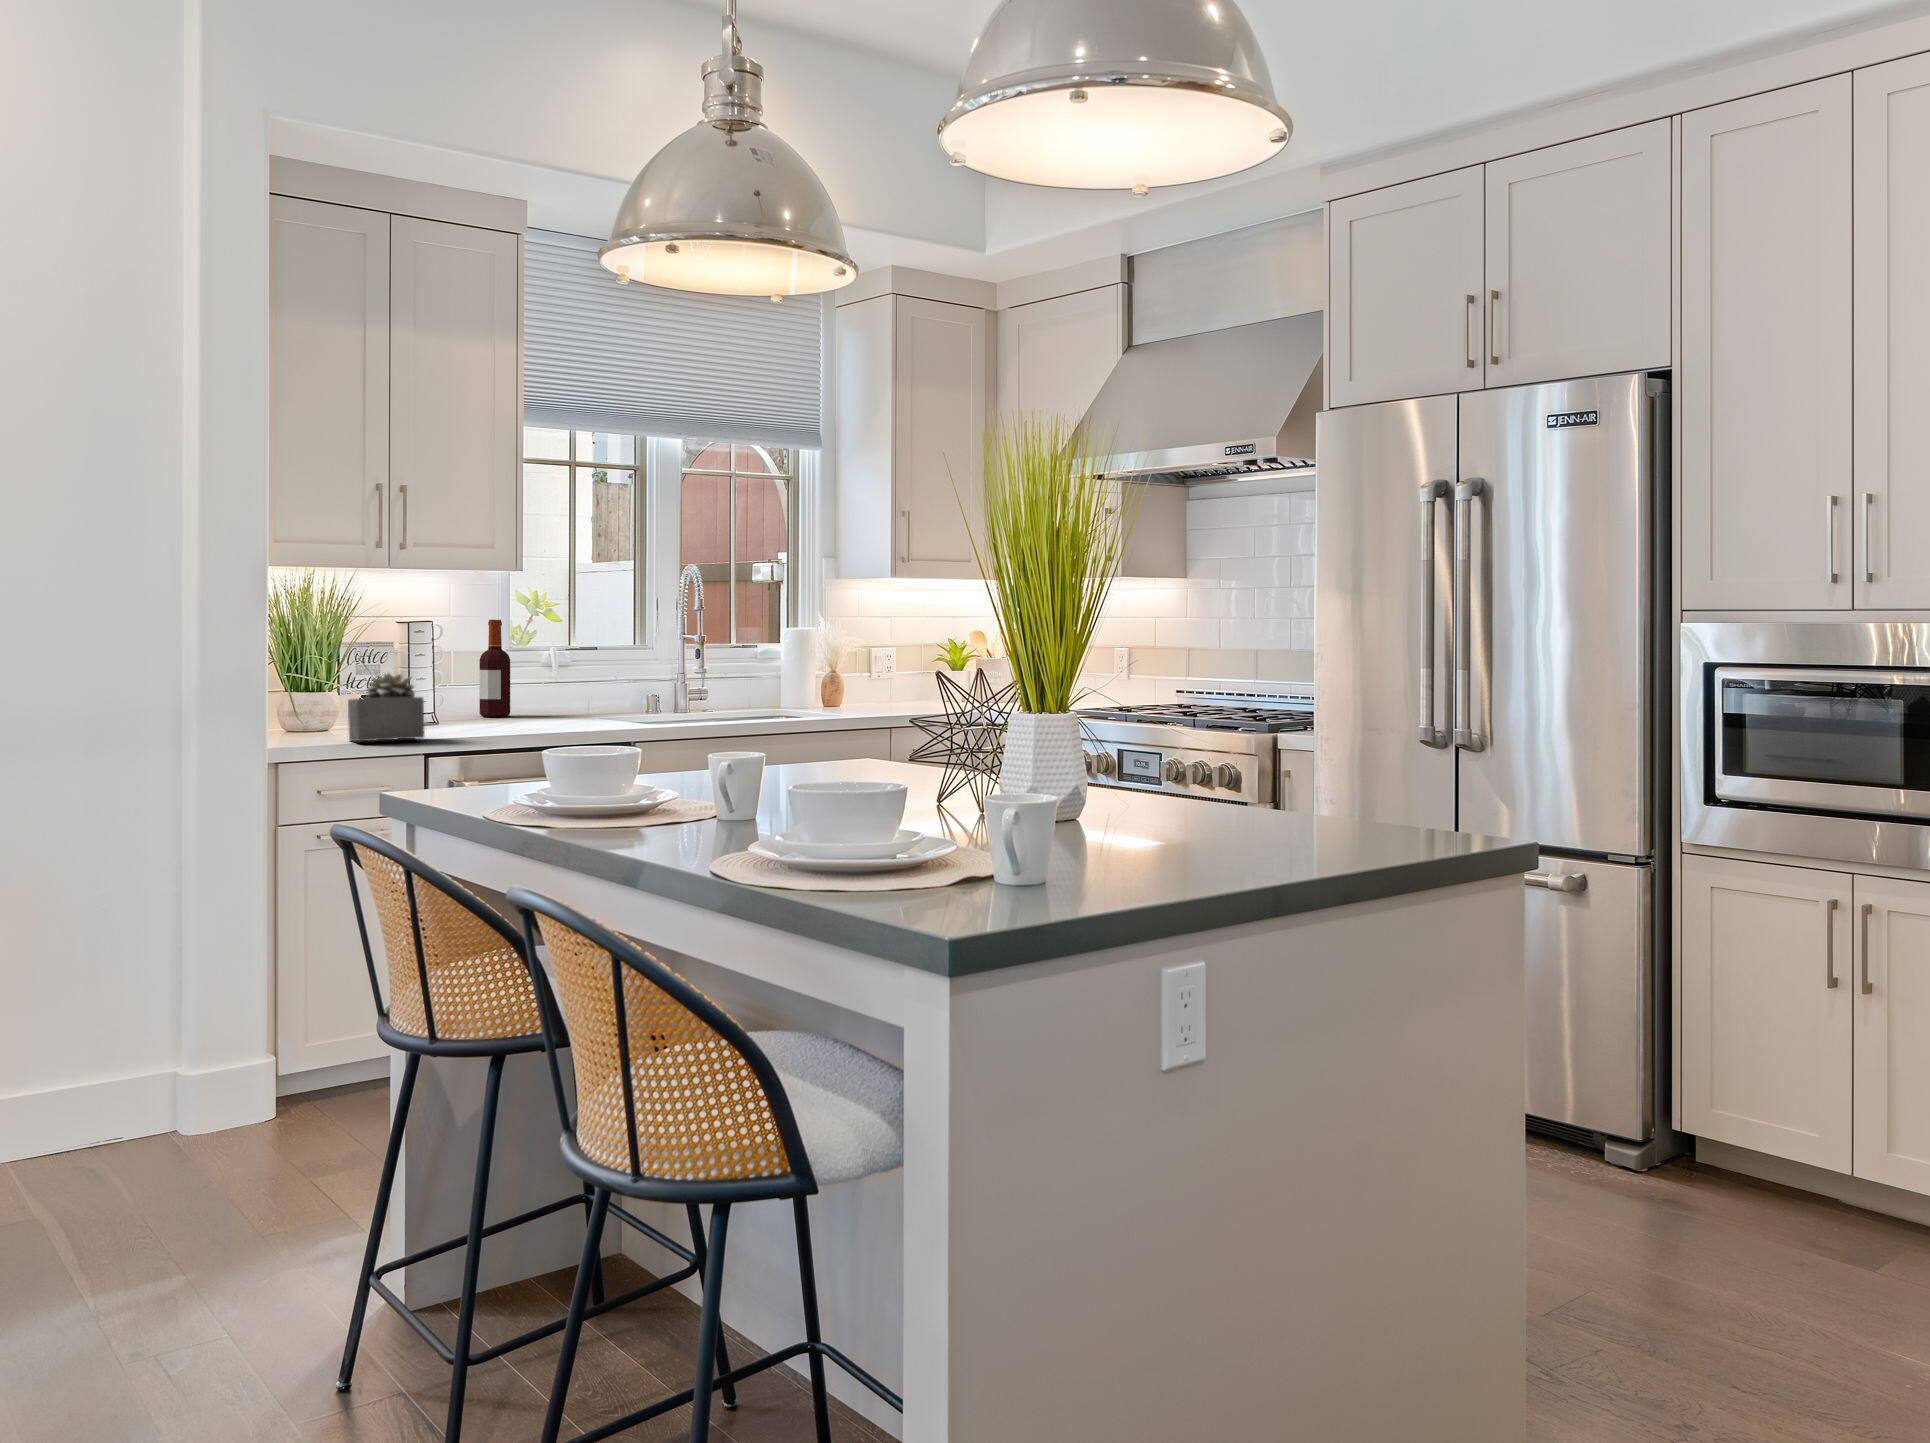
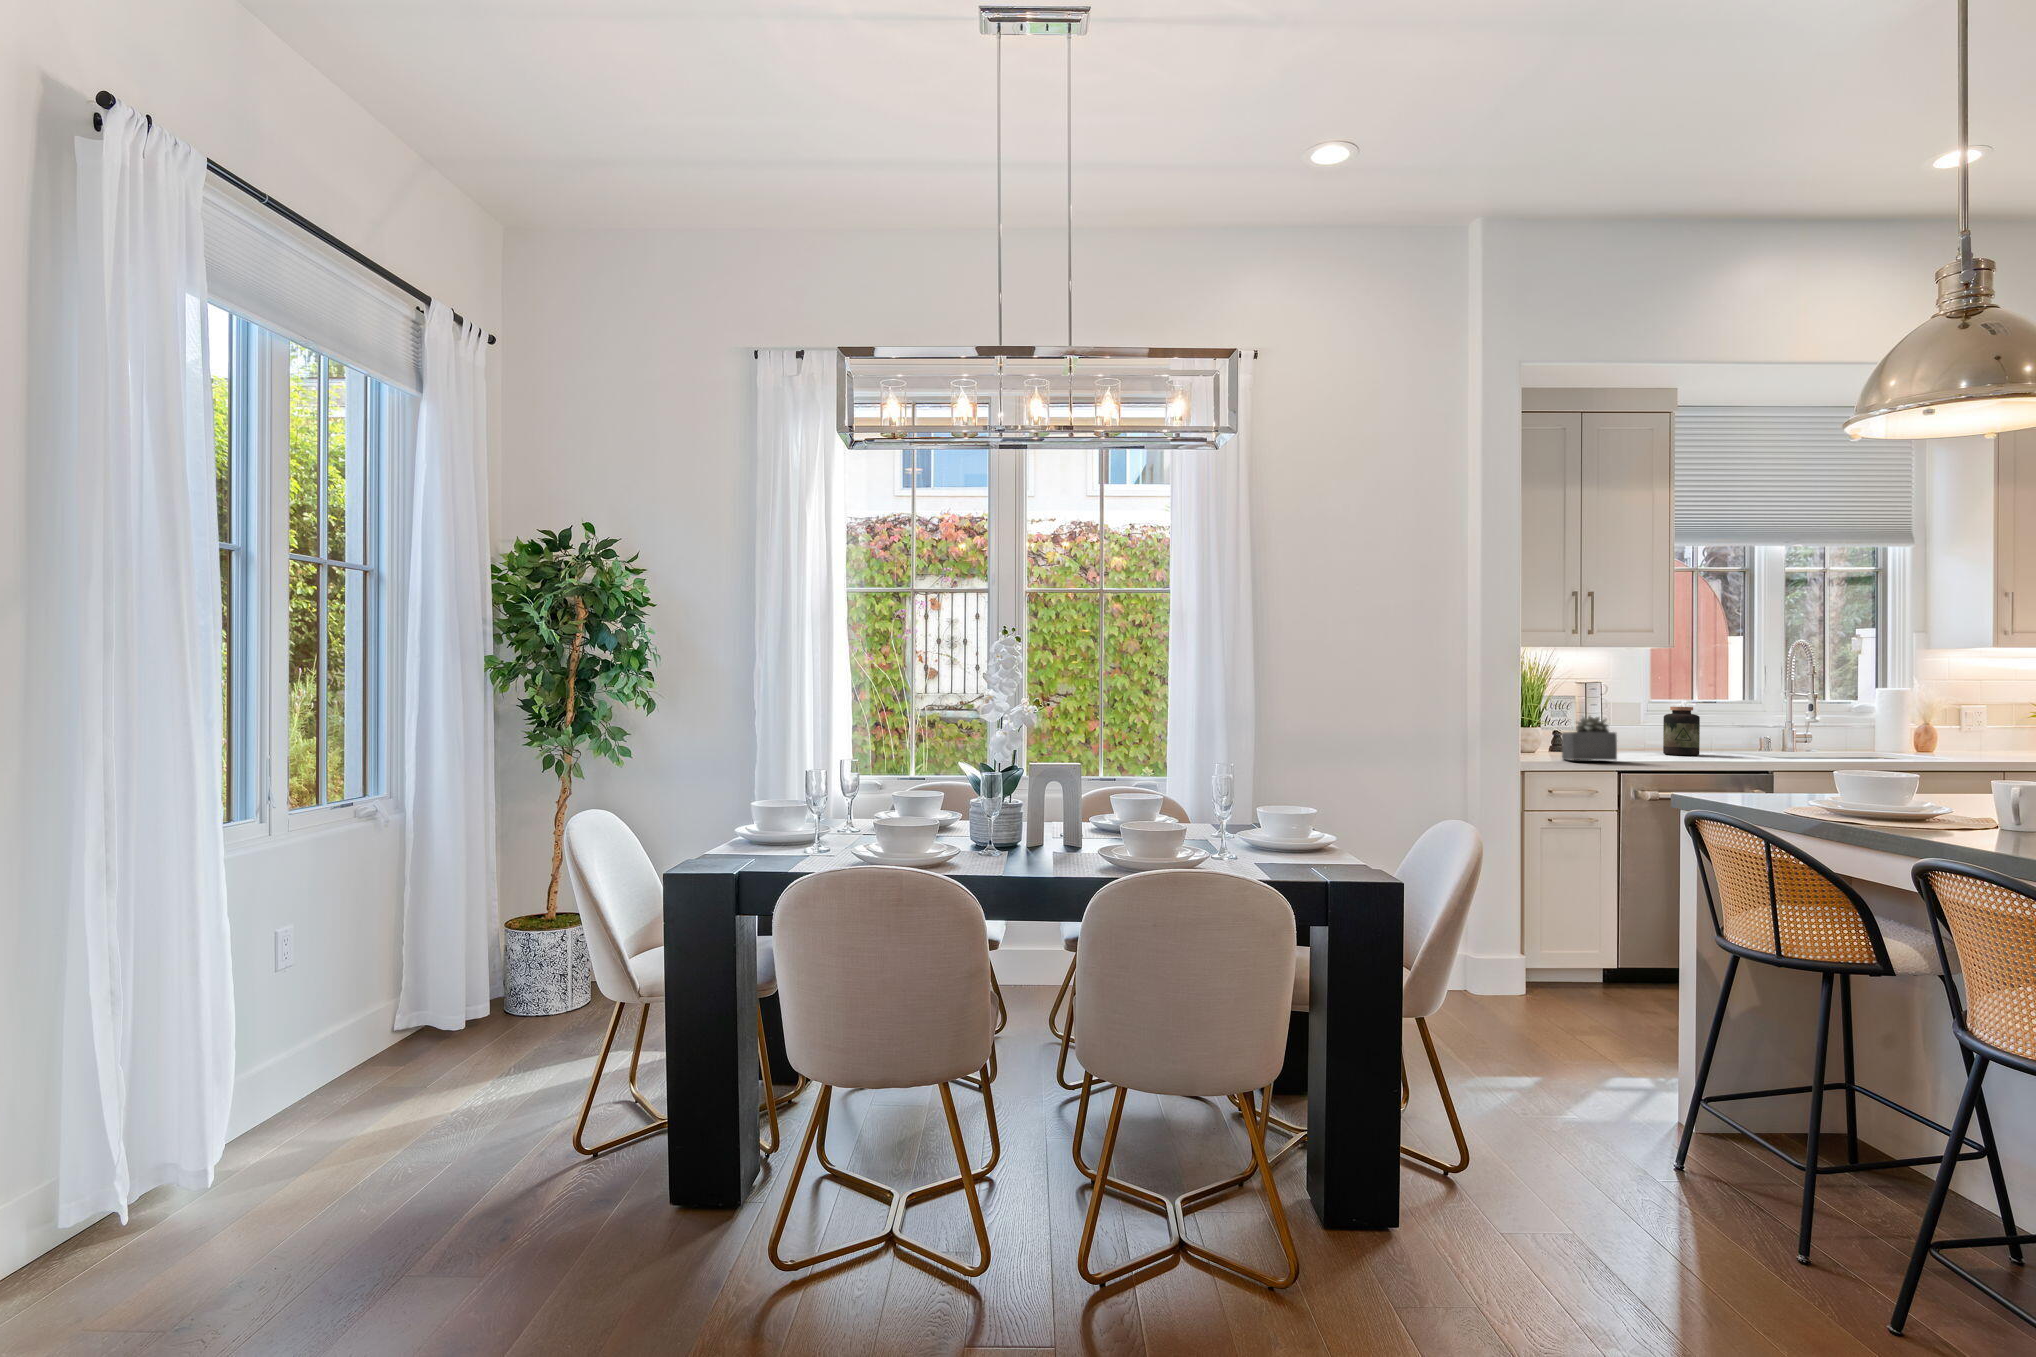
bottle: present [479,620,510,717] -> none [1630,682,1654,750]
jar: none [514,655,560,723] -> present [1663,707,1700,755]

